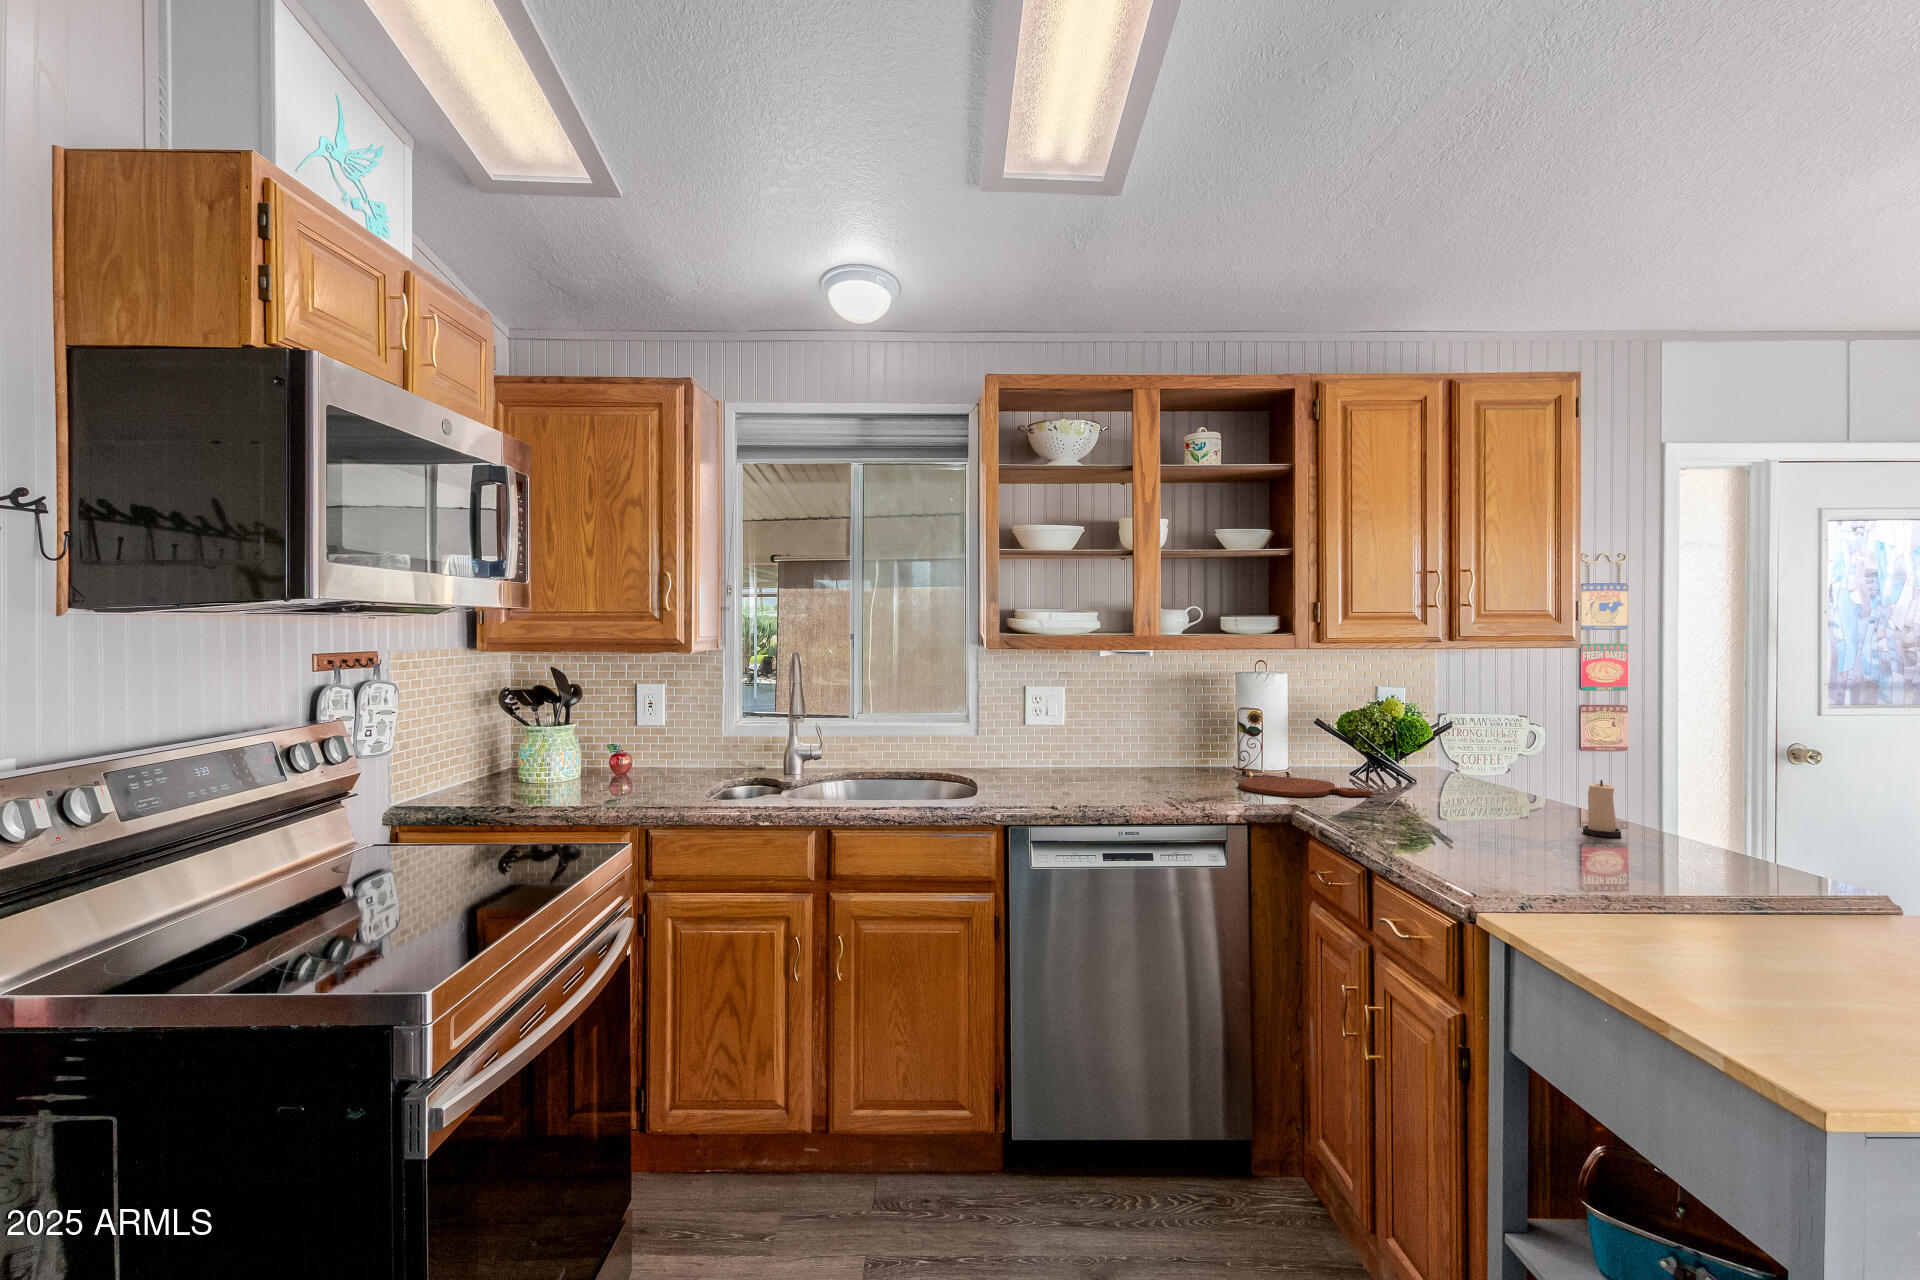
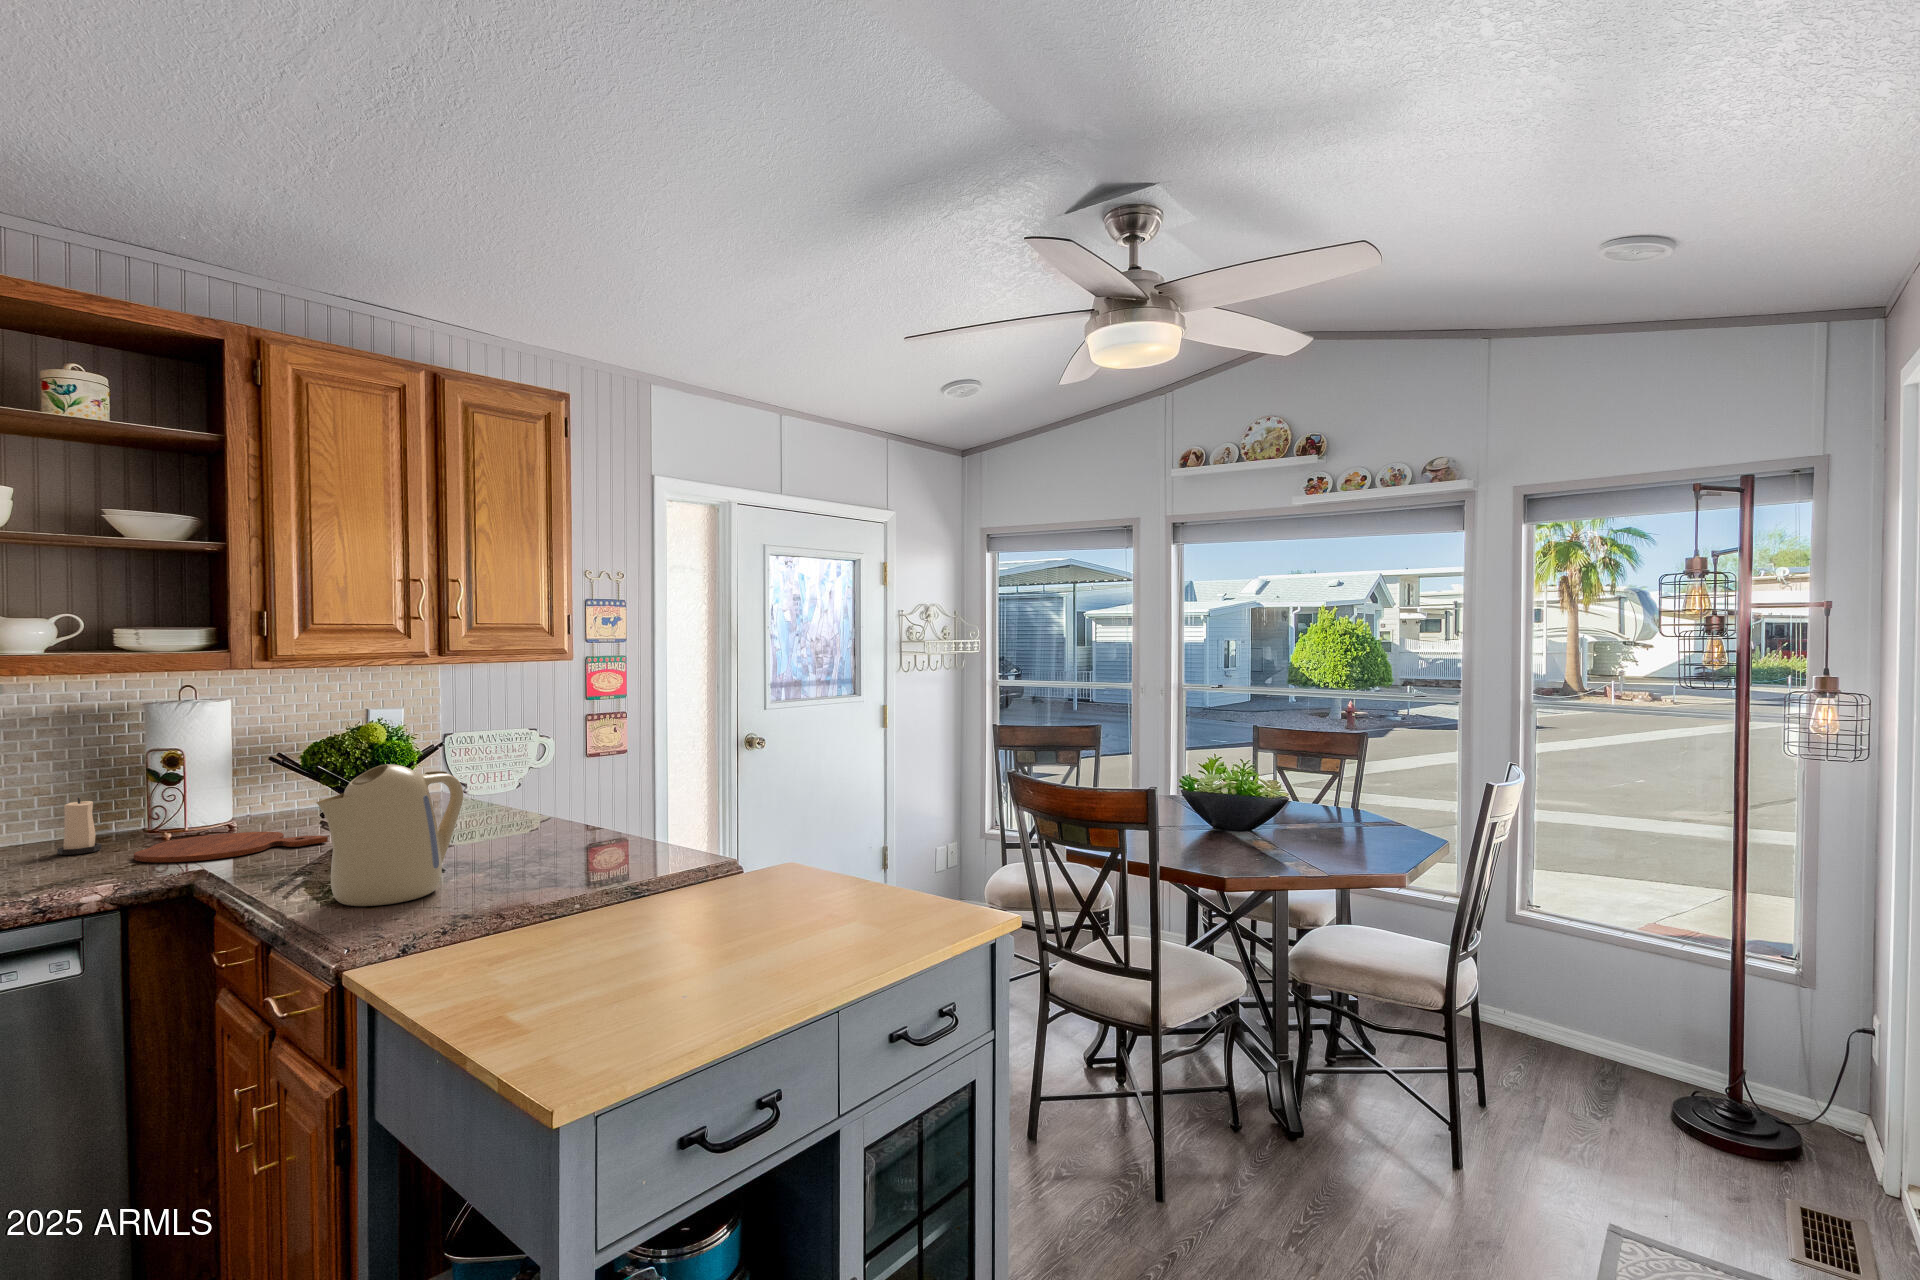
kettle: none [1406,735,1531,862] -> present [316,764,463,906]
candle: present [1583,780,1621,837] -> present [57,798,102,855]

